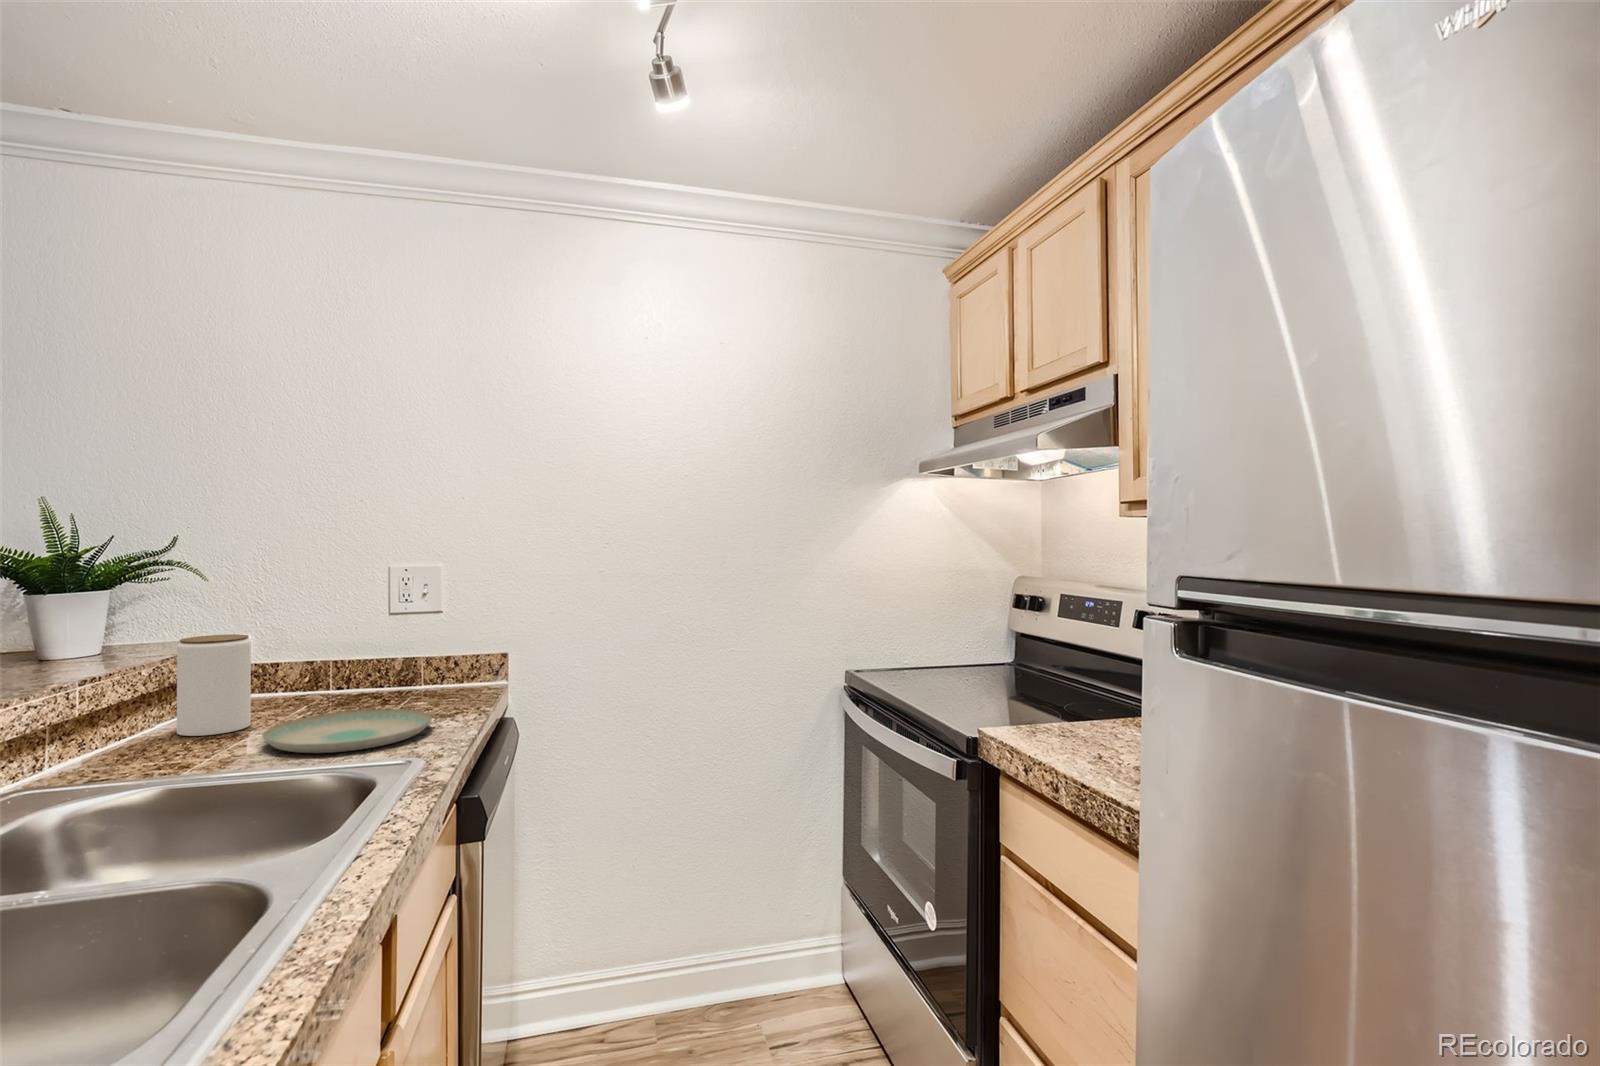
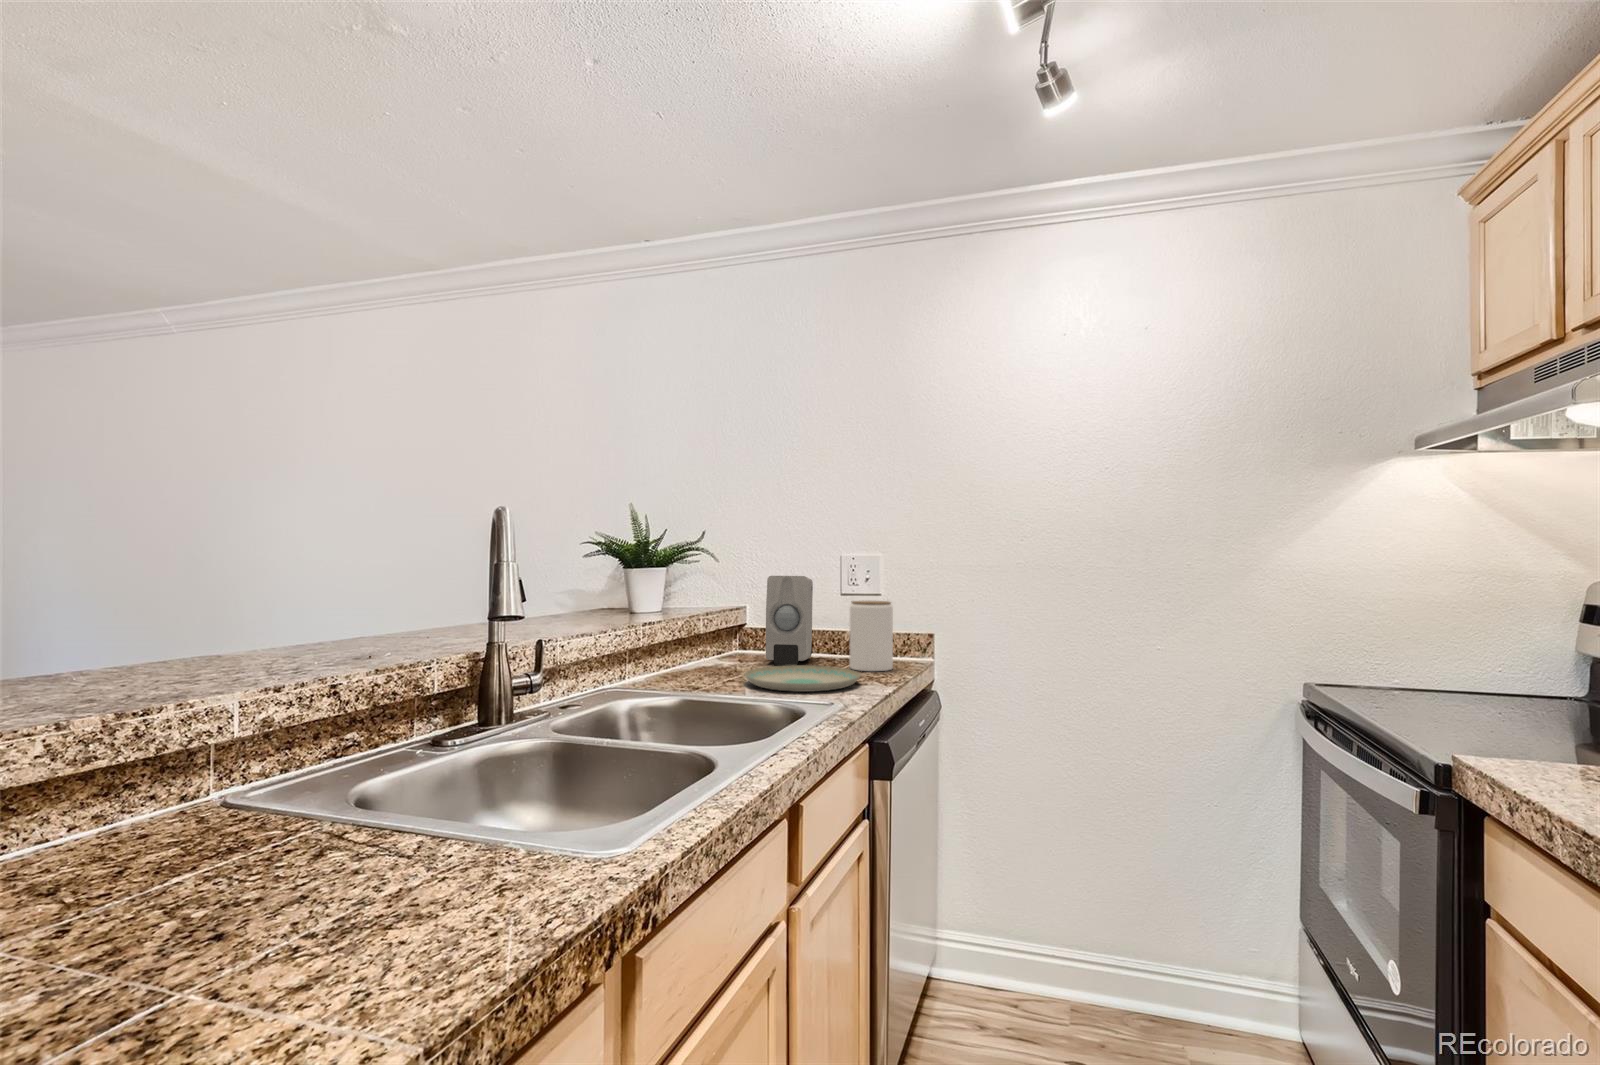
soap dispenser: none [284,596,350,712] -> present [766,576,813,665]
jar: present [177,634,251,736] -> present [850,601,893,671]

